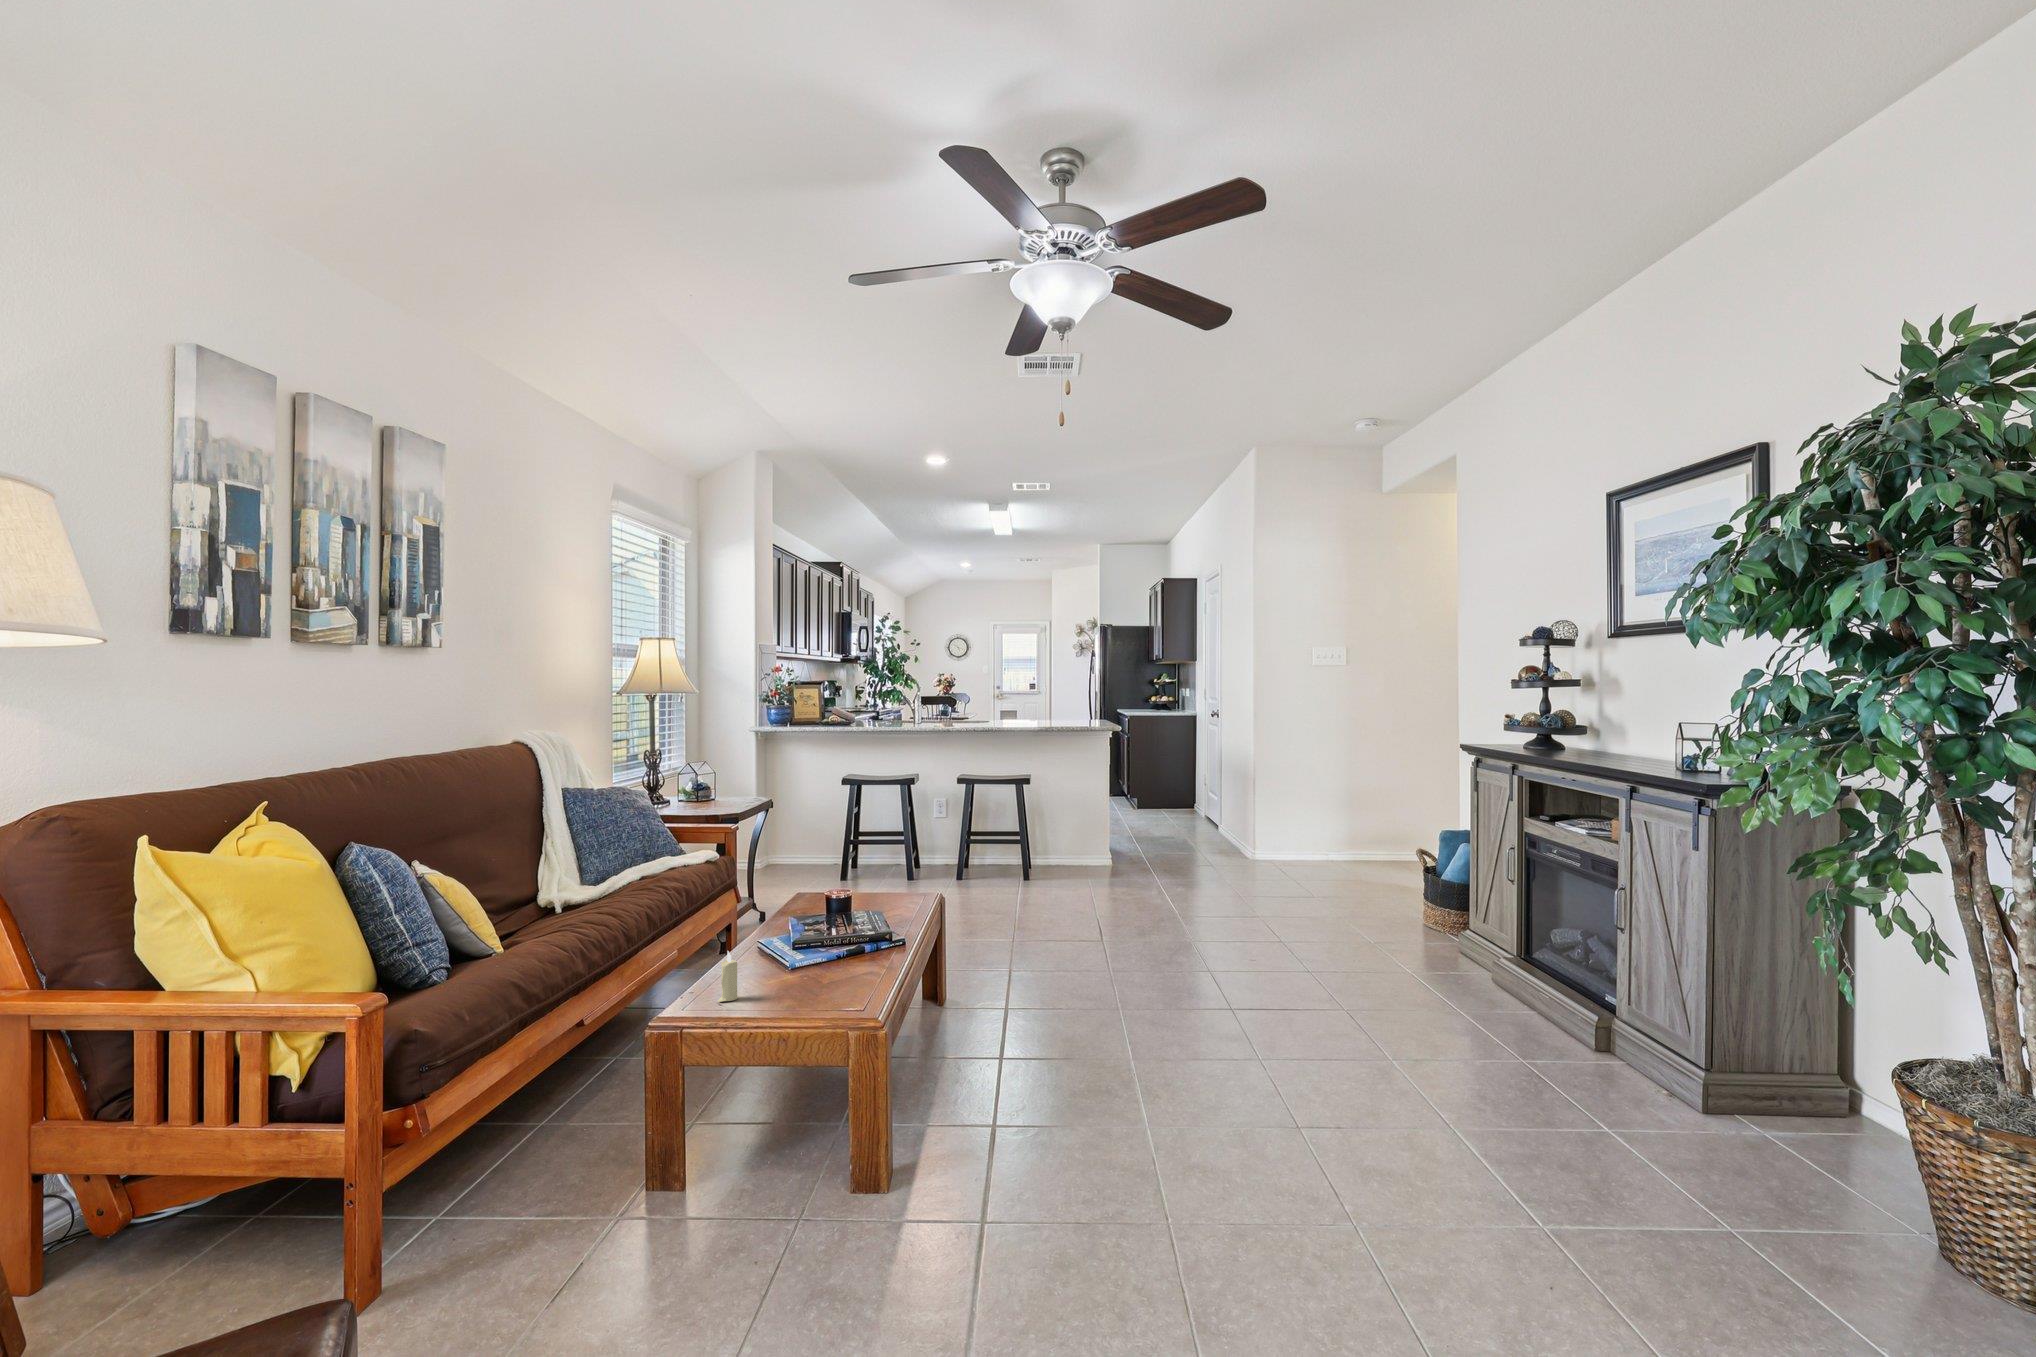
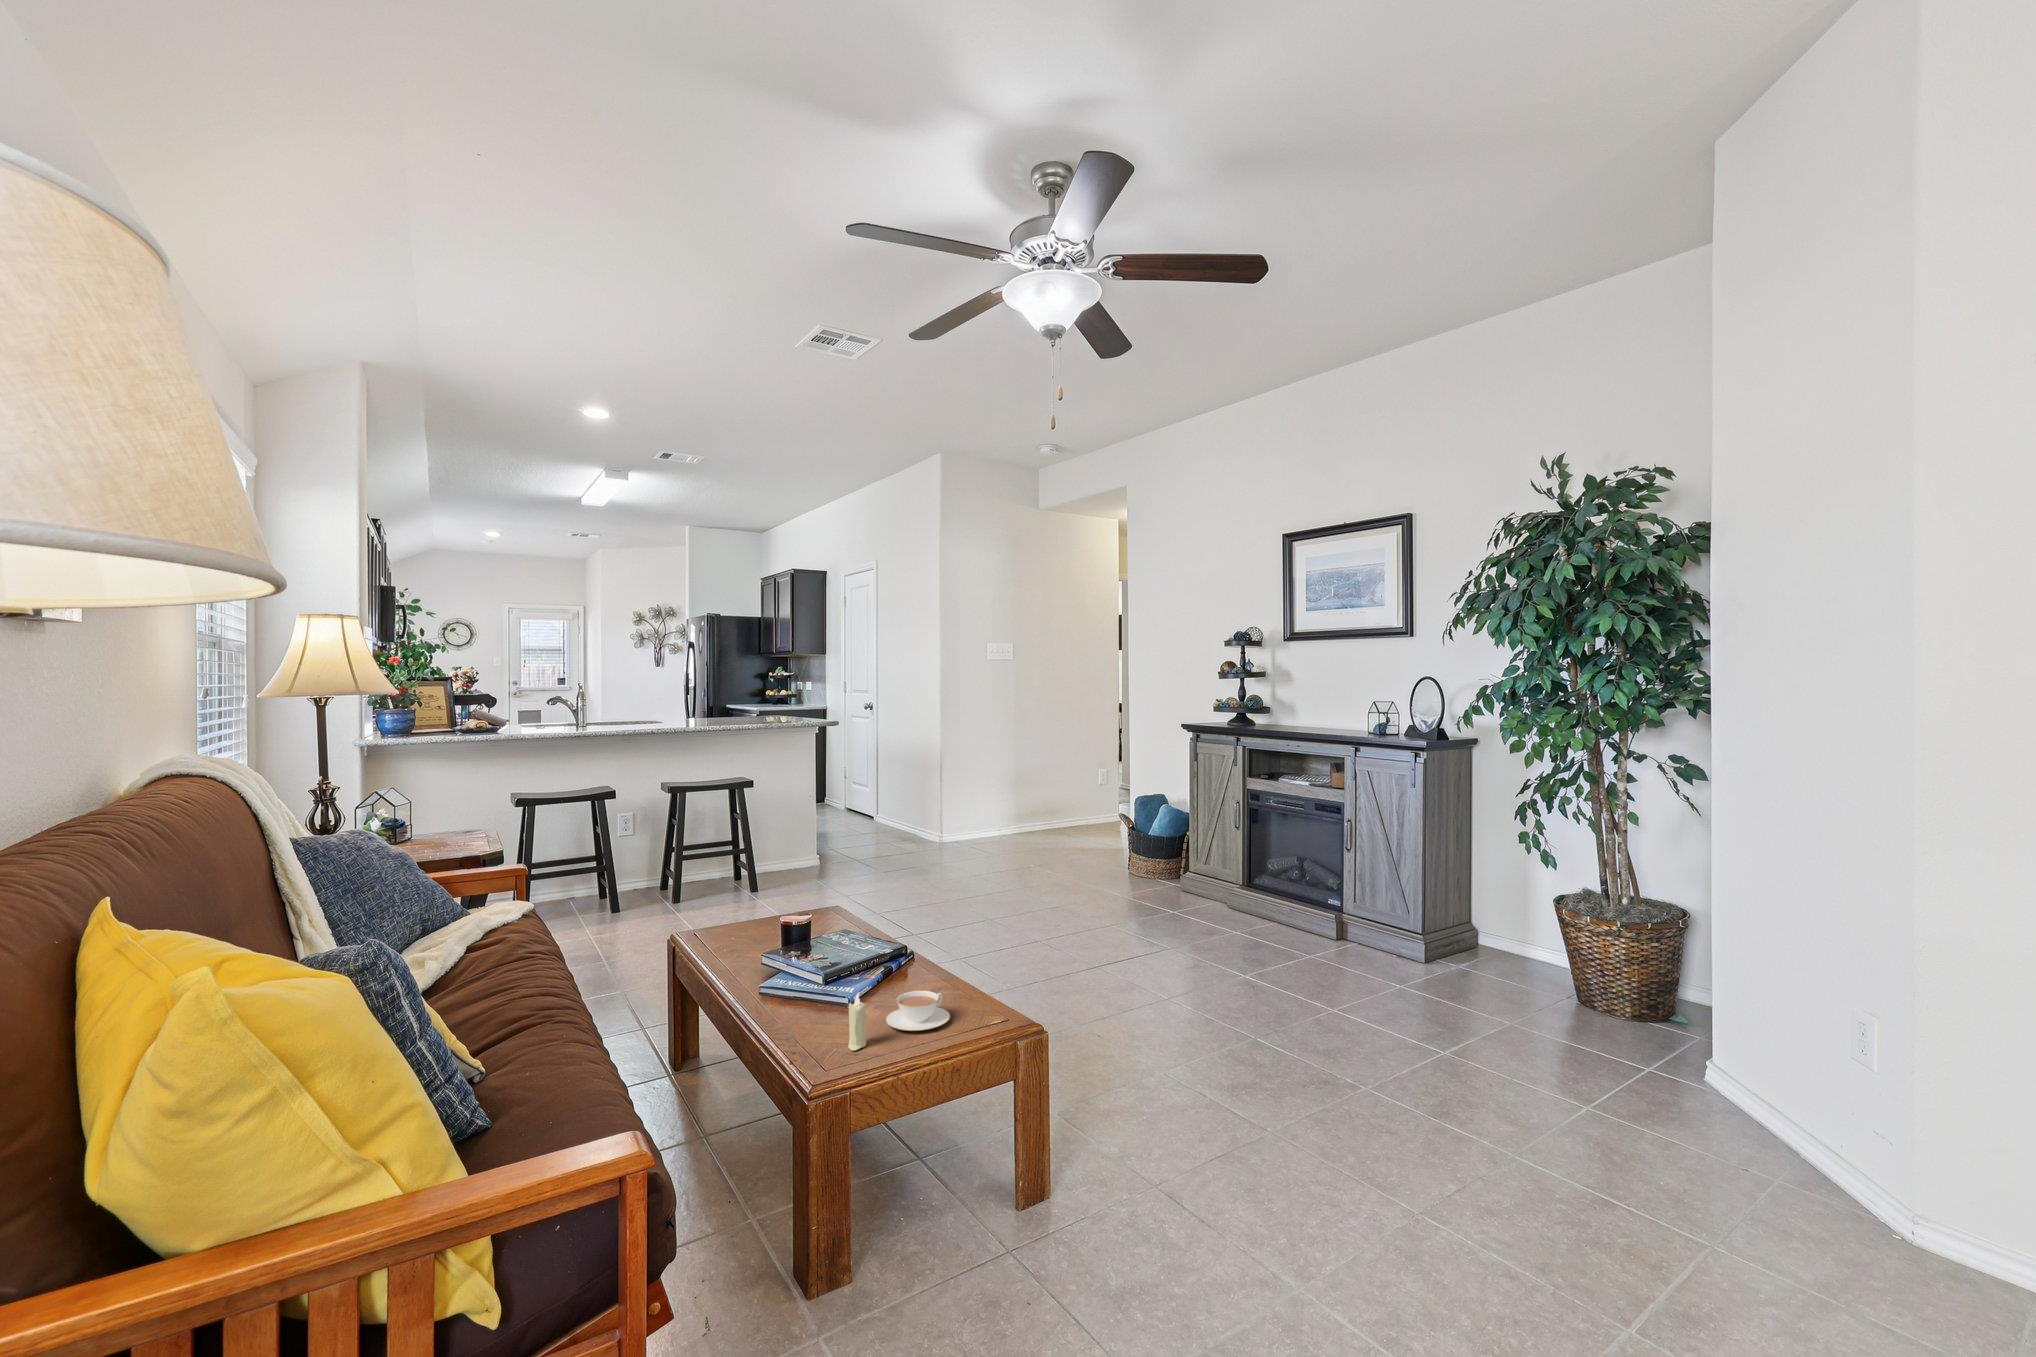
teacup: none [770,965,832,1000] -> present [886,991,950,1031]

